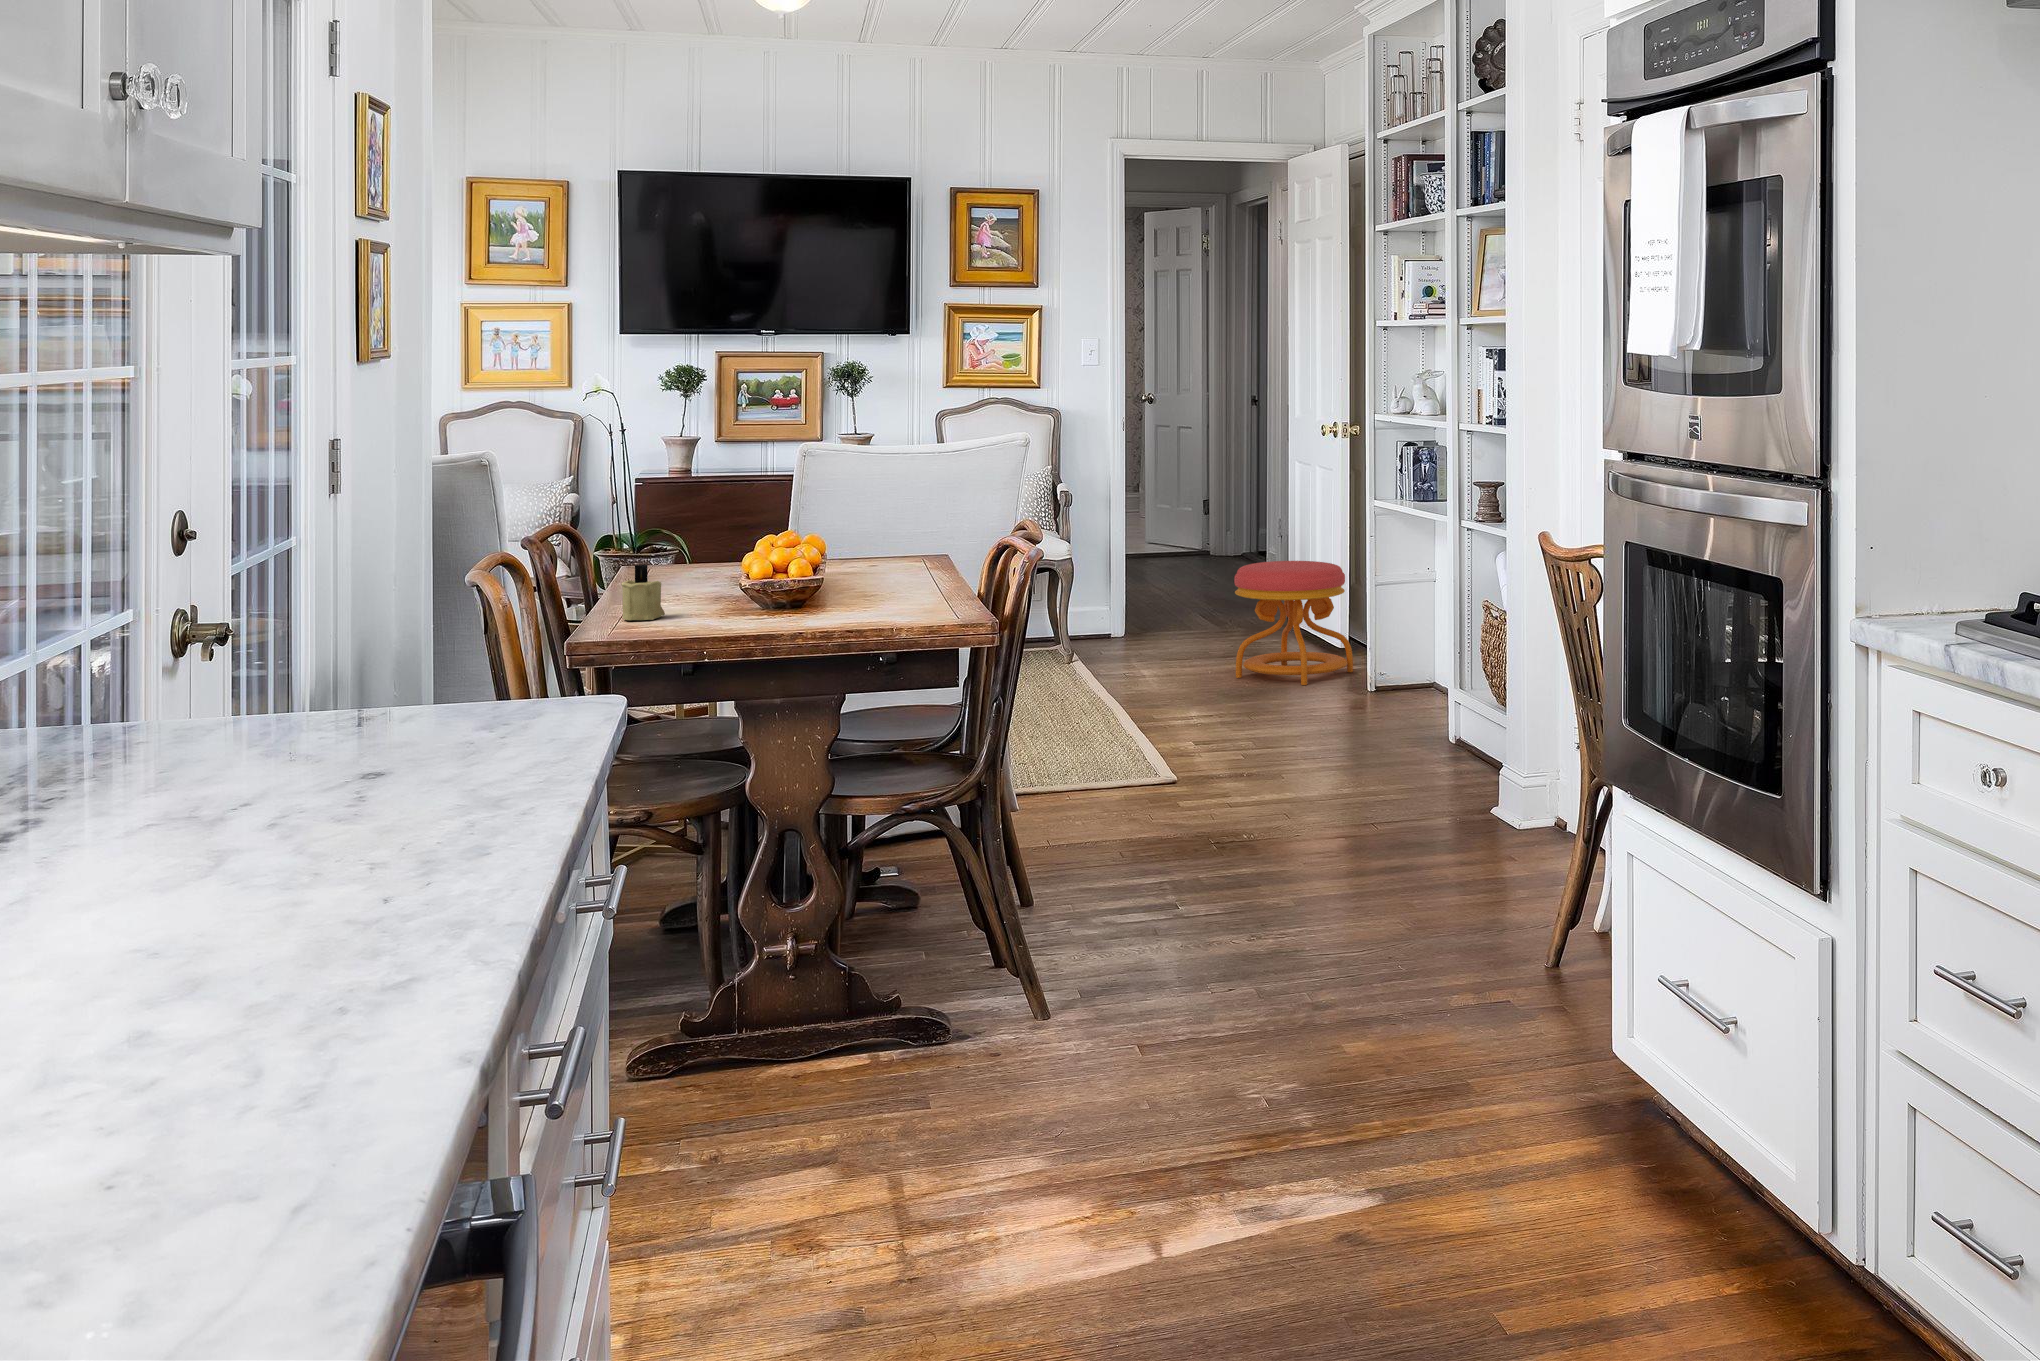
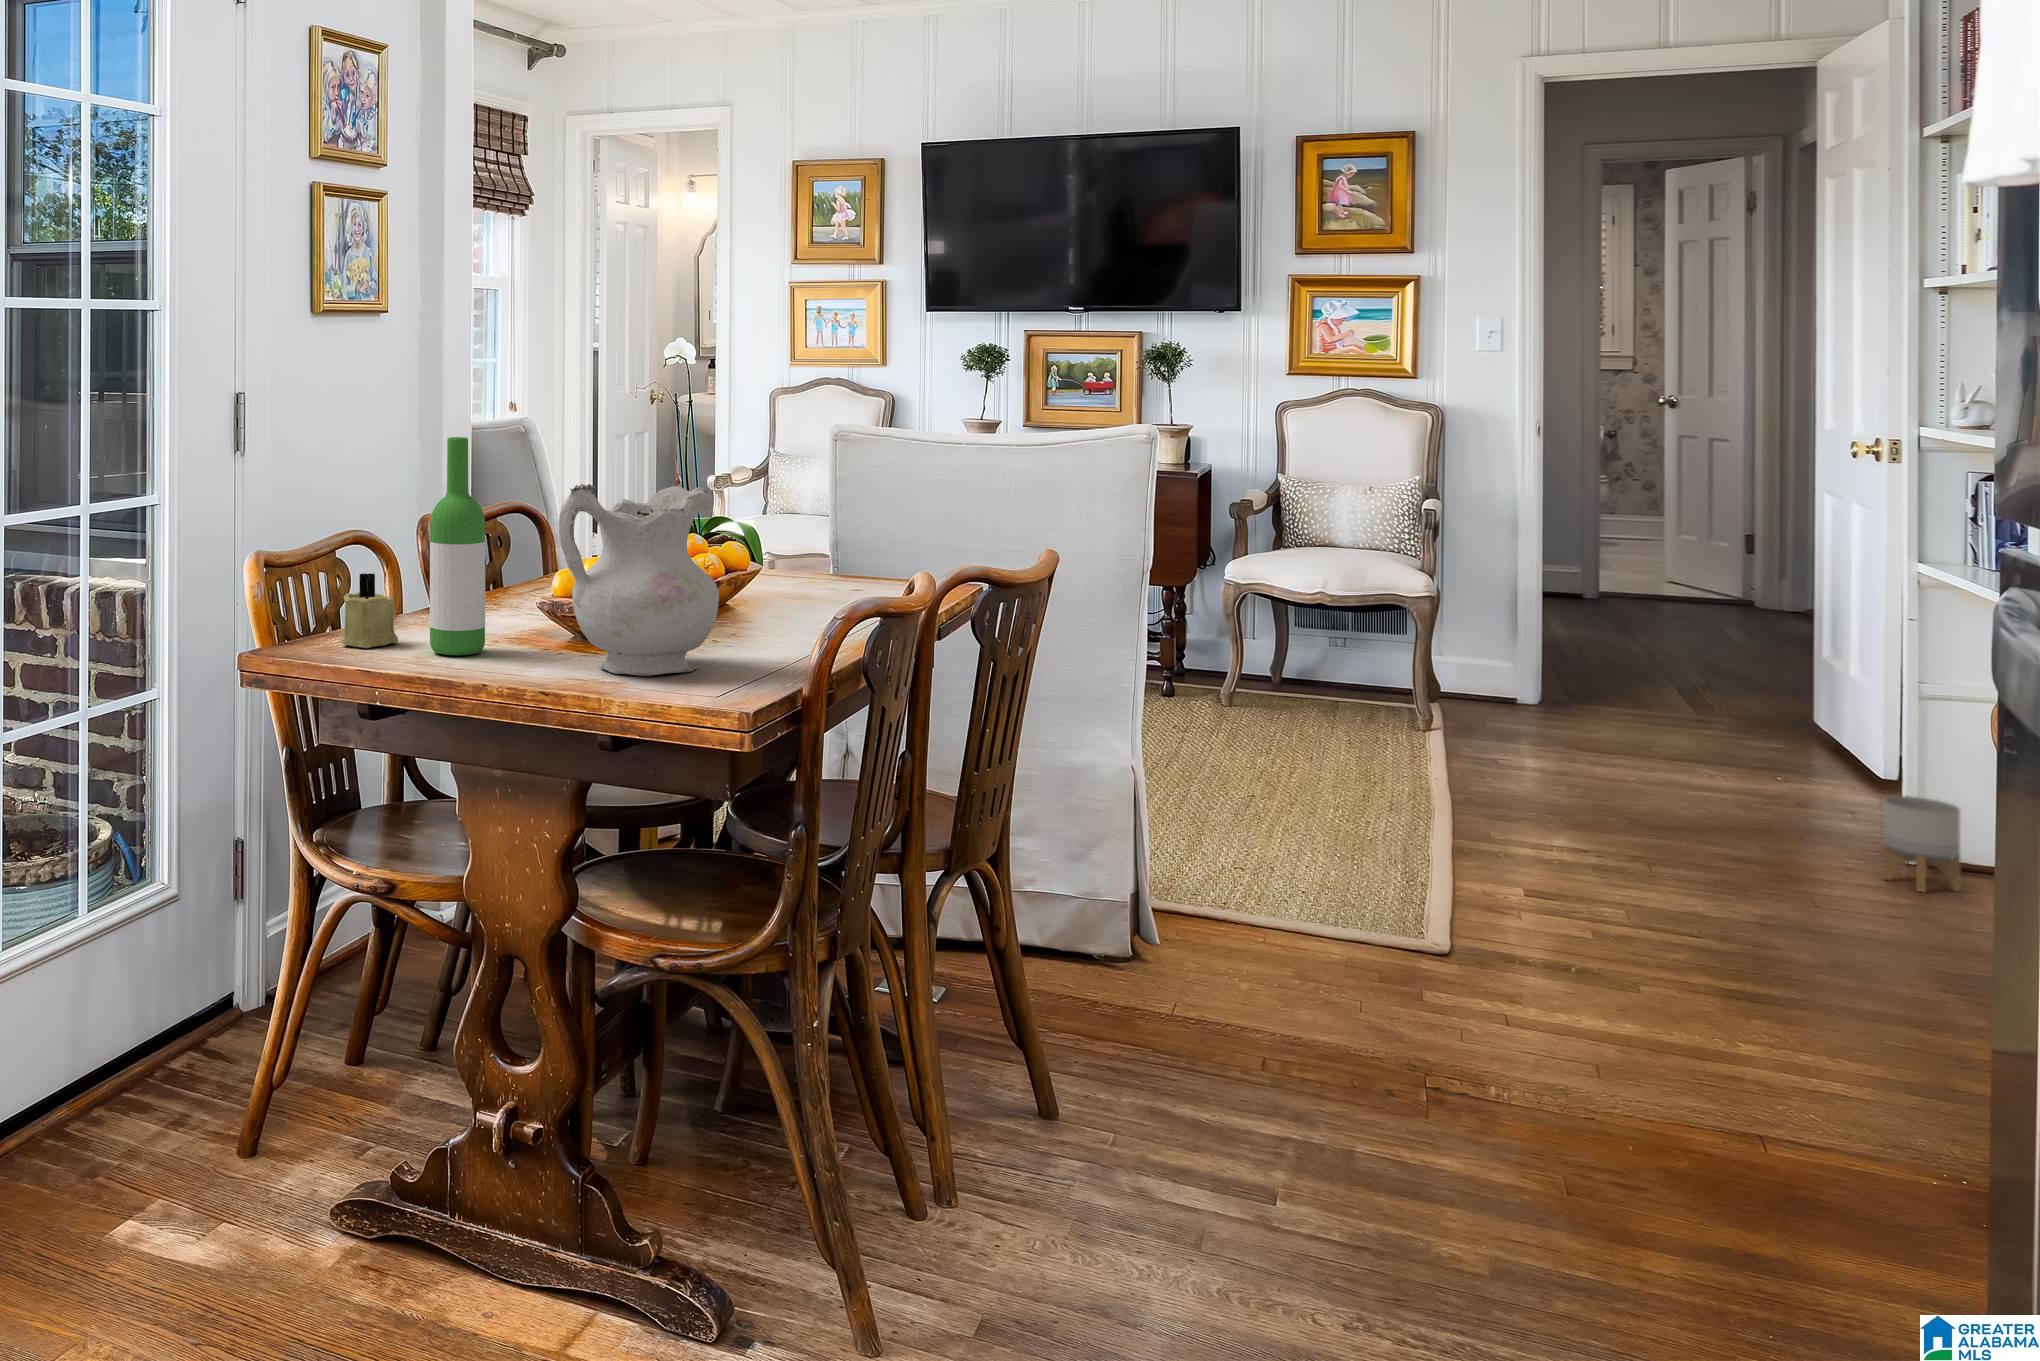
wine bottle: none [704,456,748,615] -> present [430,437,485,655]
ceramic pitcher: none [827,479,930,608] -> present [559,484,719,676]
stool: present [1234,561,1353,685] -> none [1654,641,1878,841]
planter: none [1368,640,1404,696] -> present [1883,796,1960,892]

